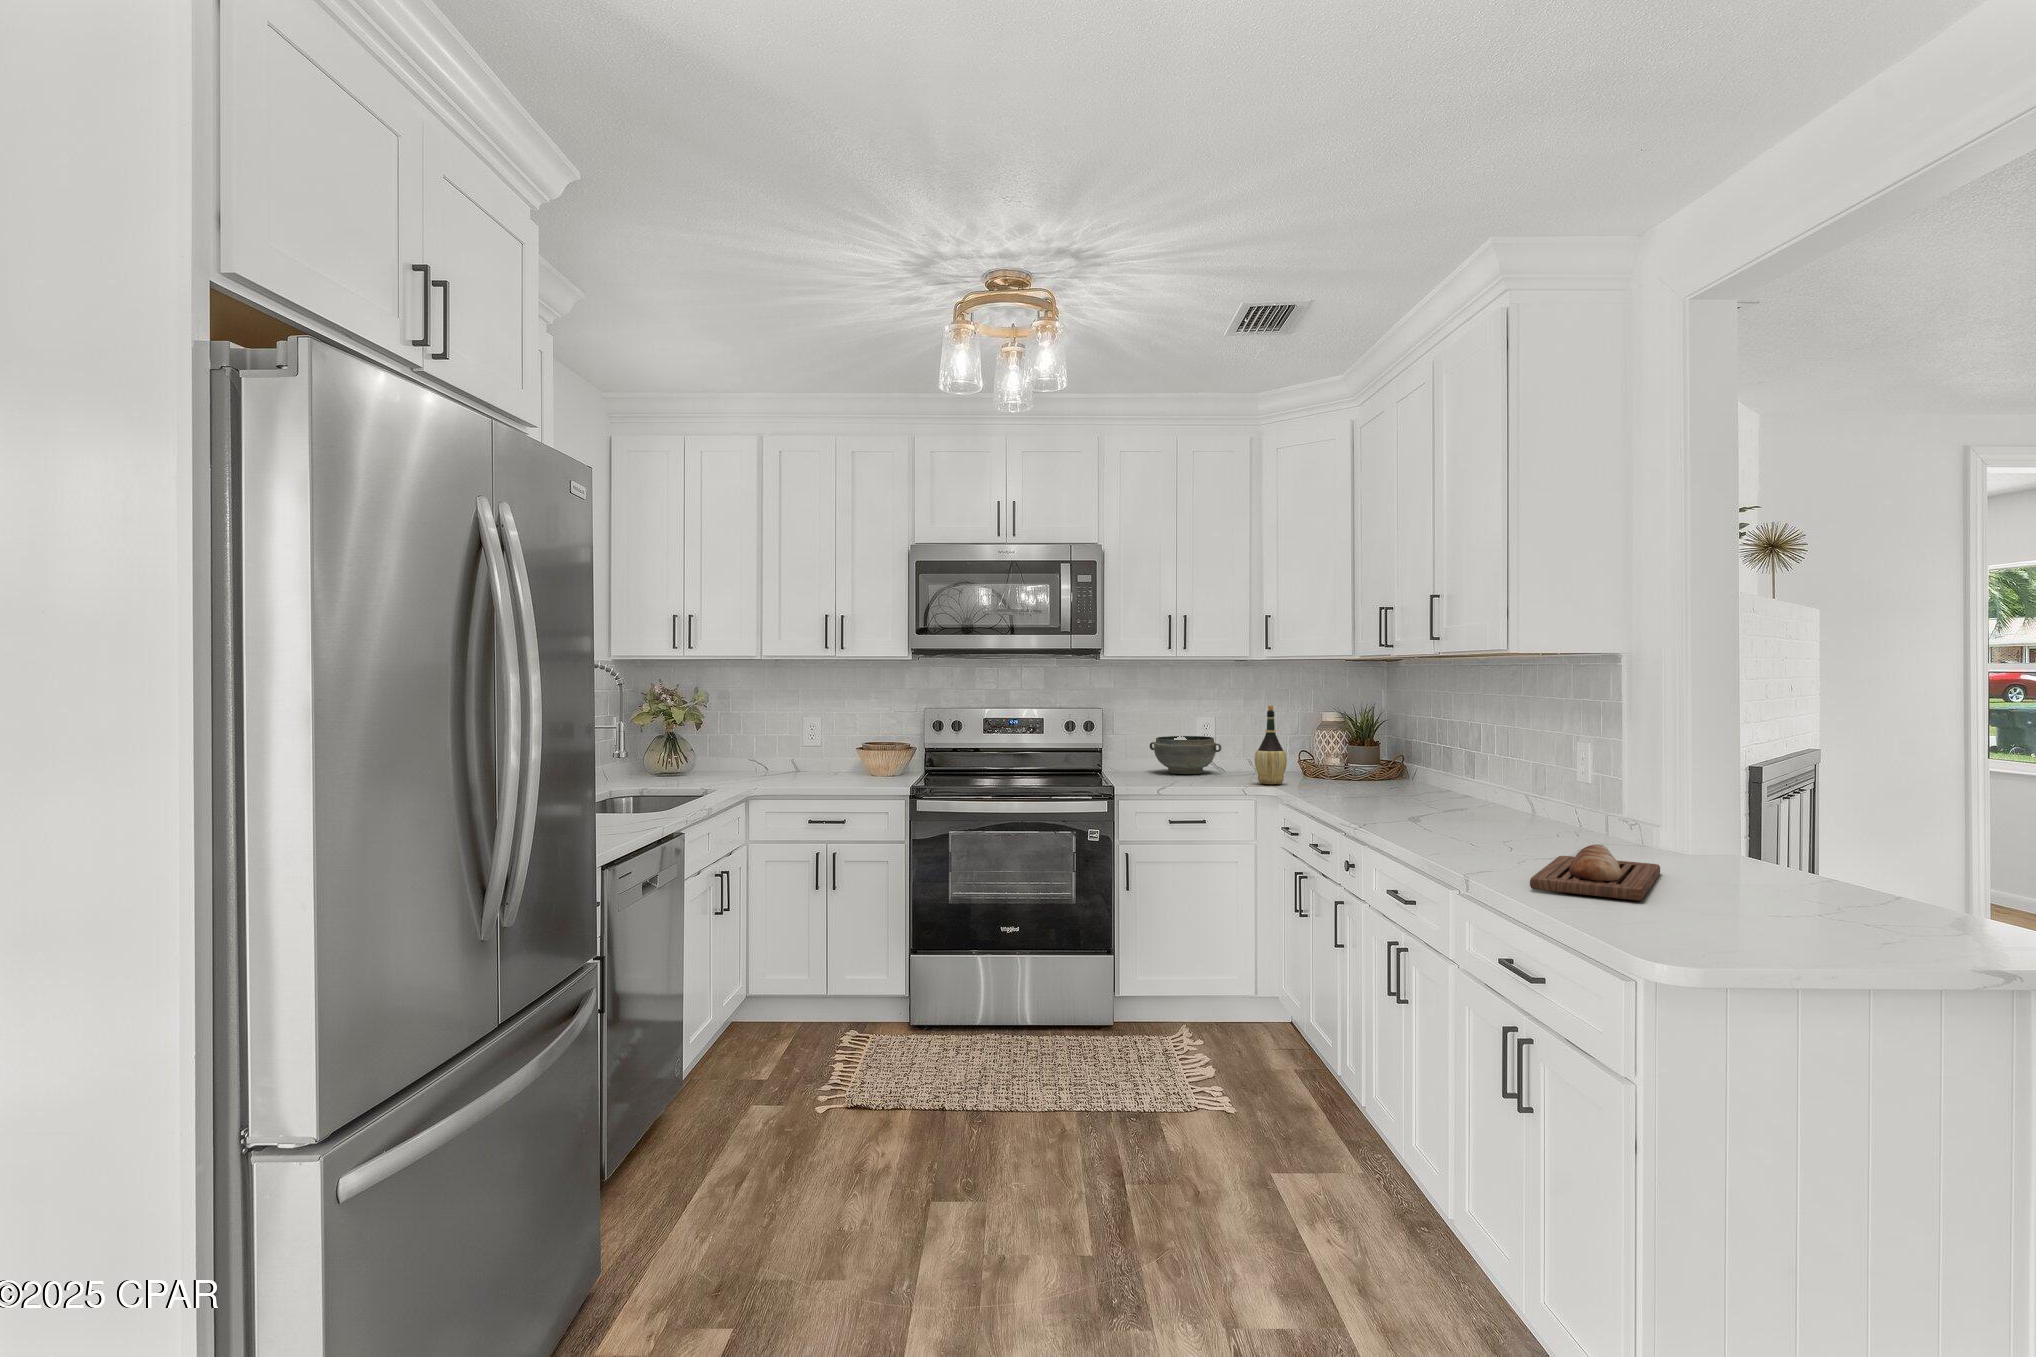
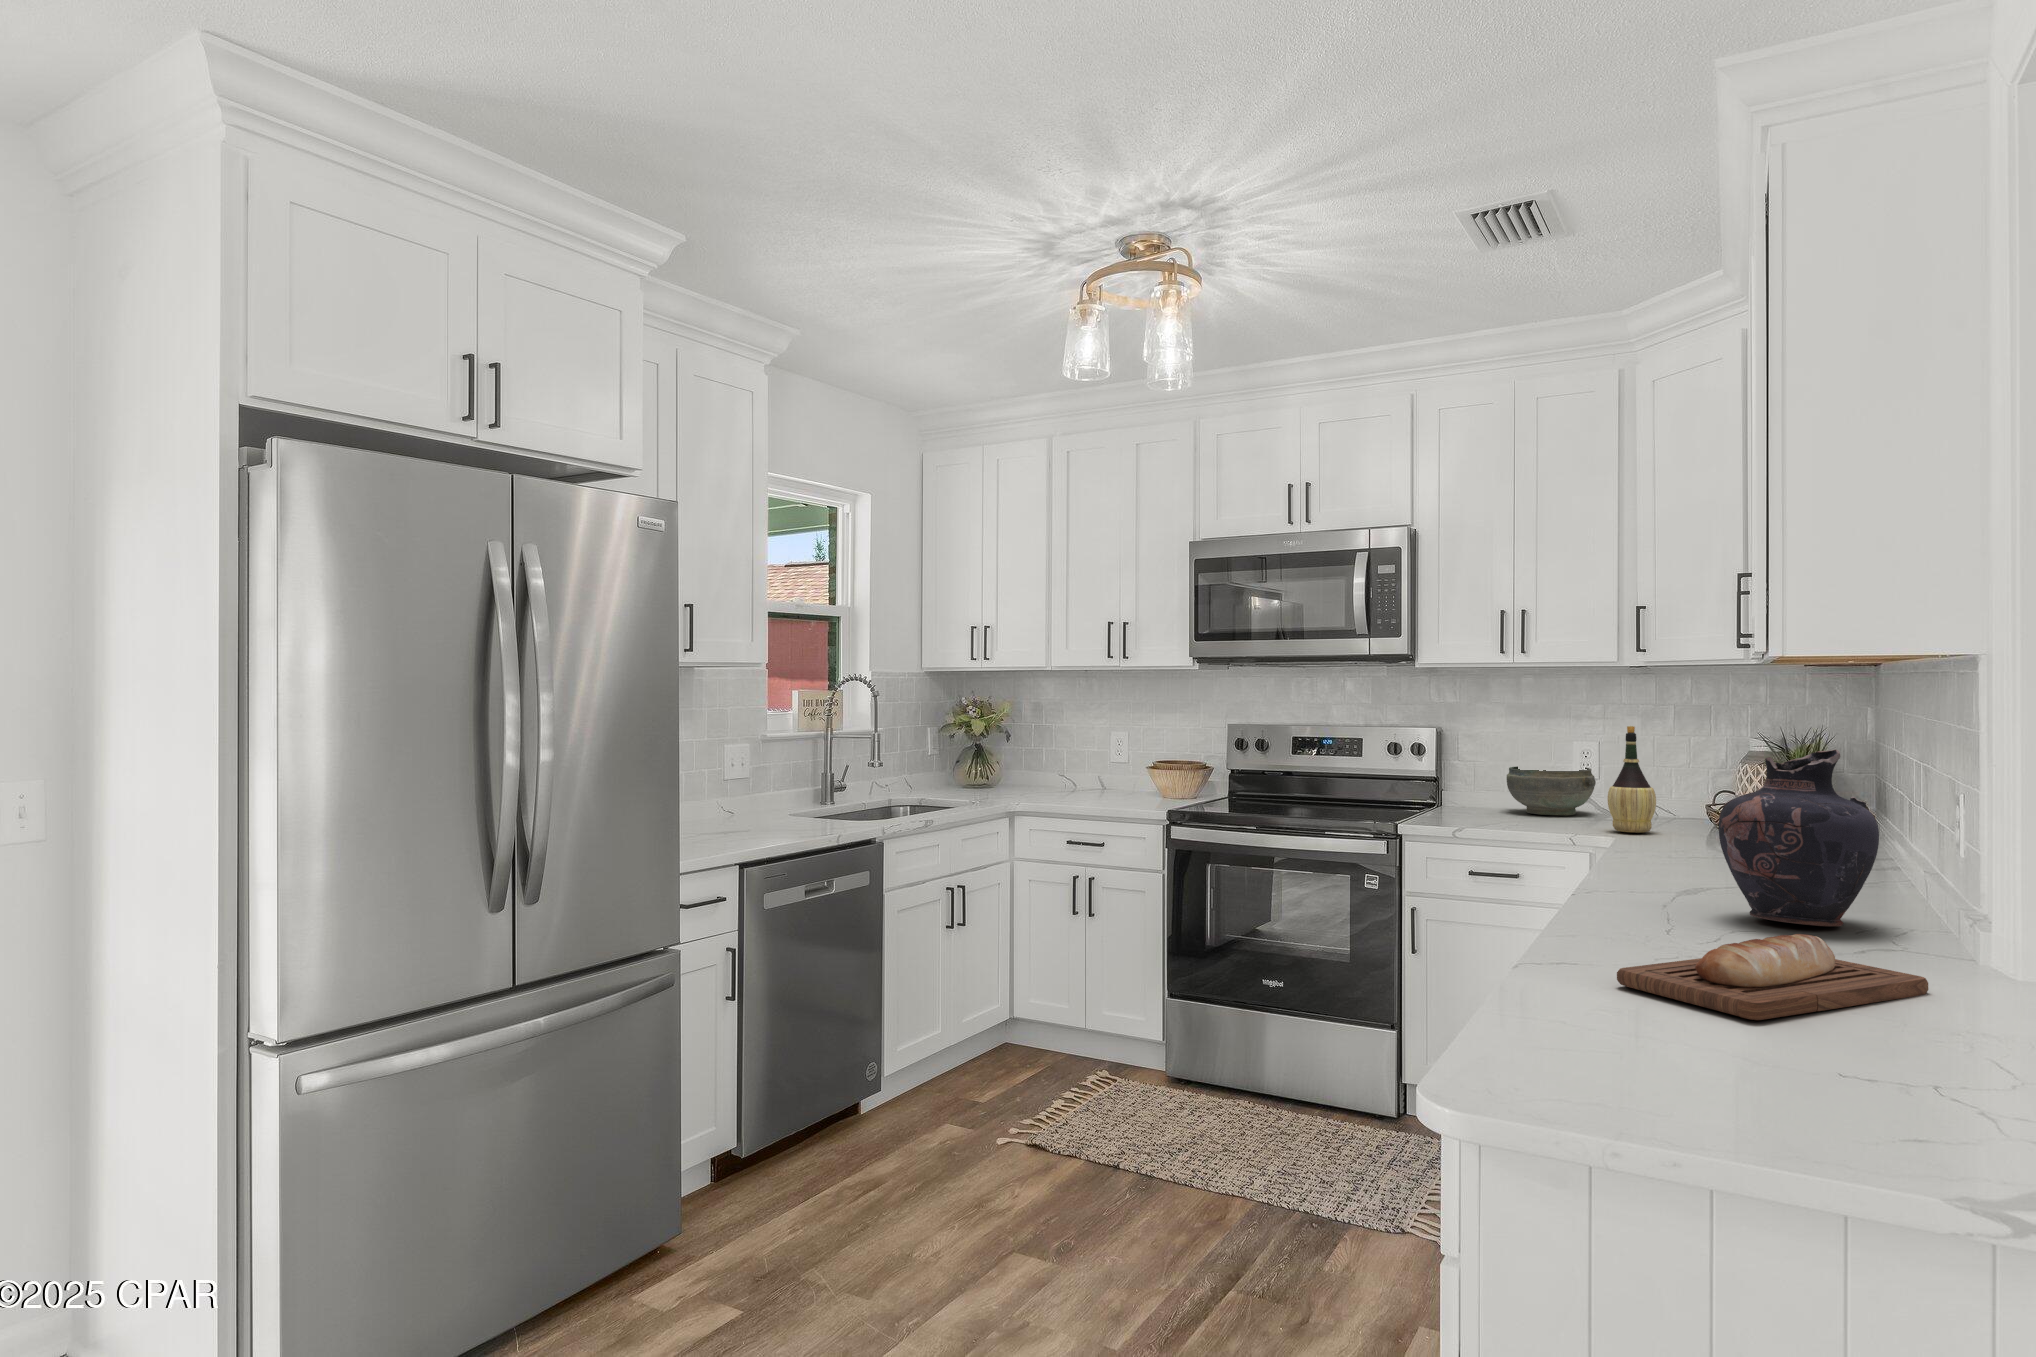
vase: none [1461,724,1557,839] -> present [1719,750,1879,926]

